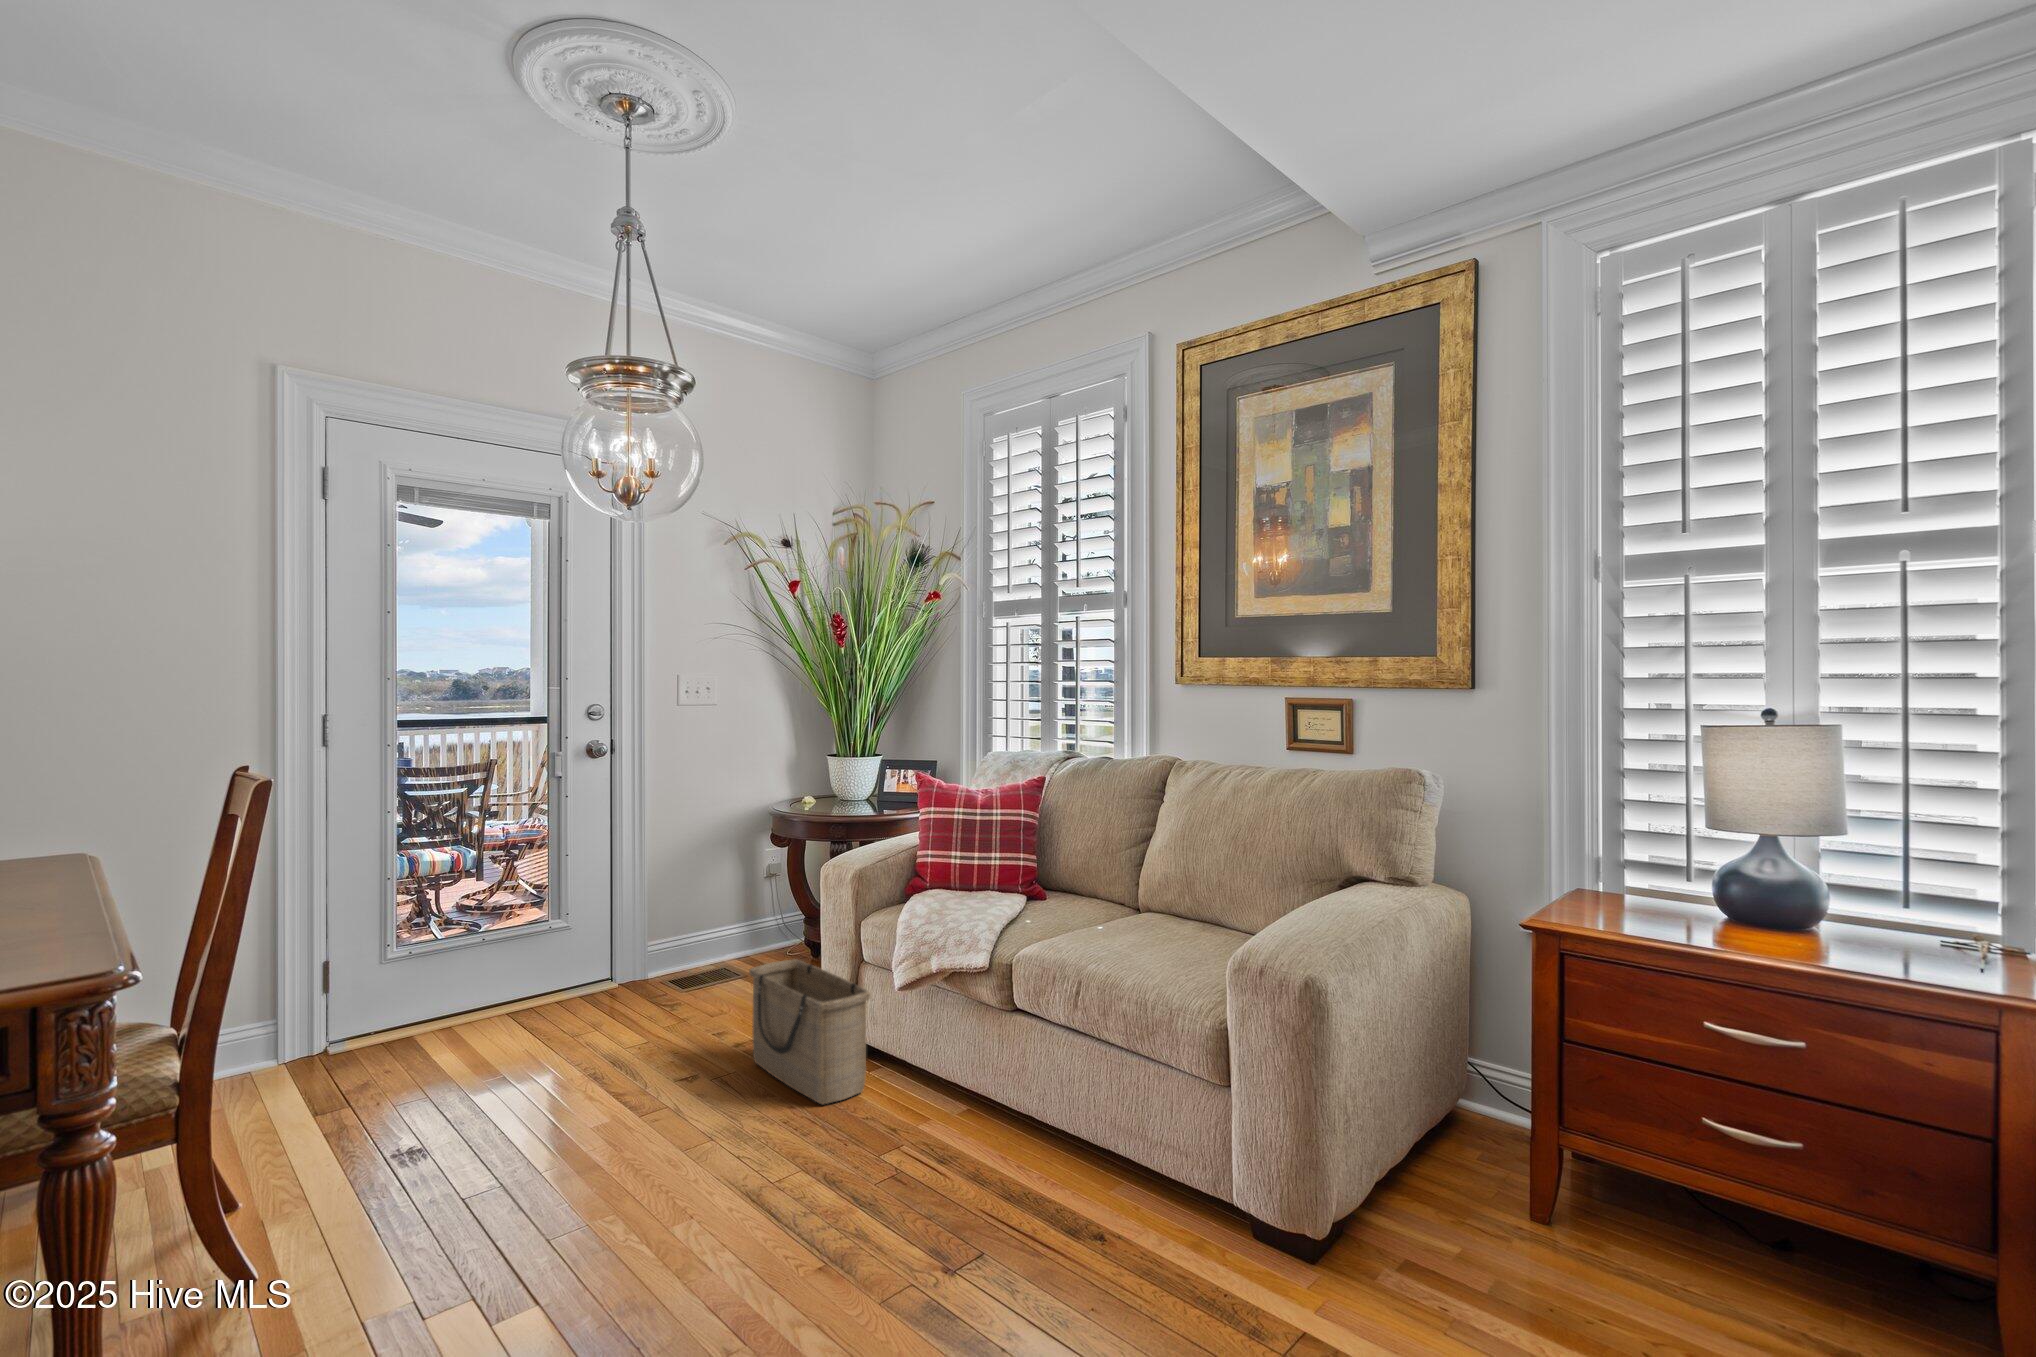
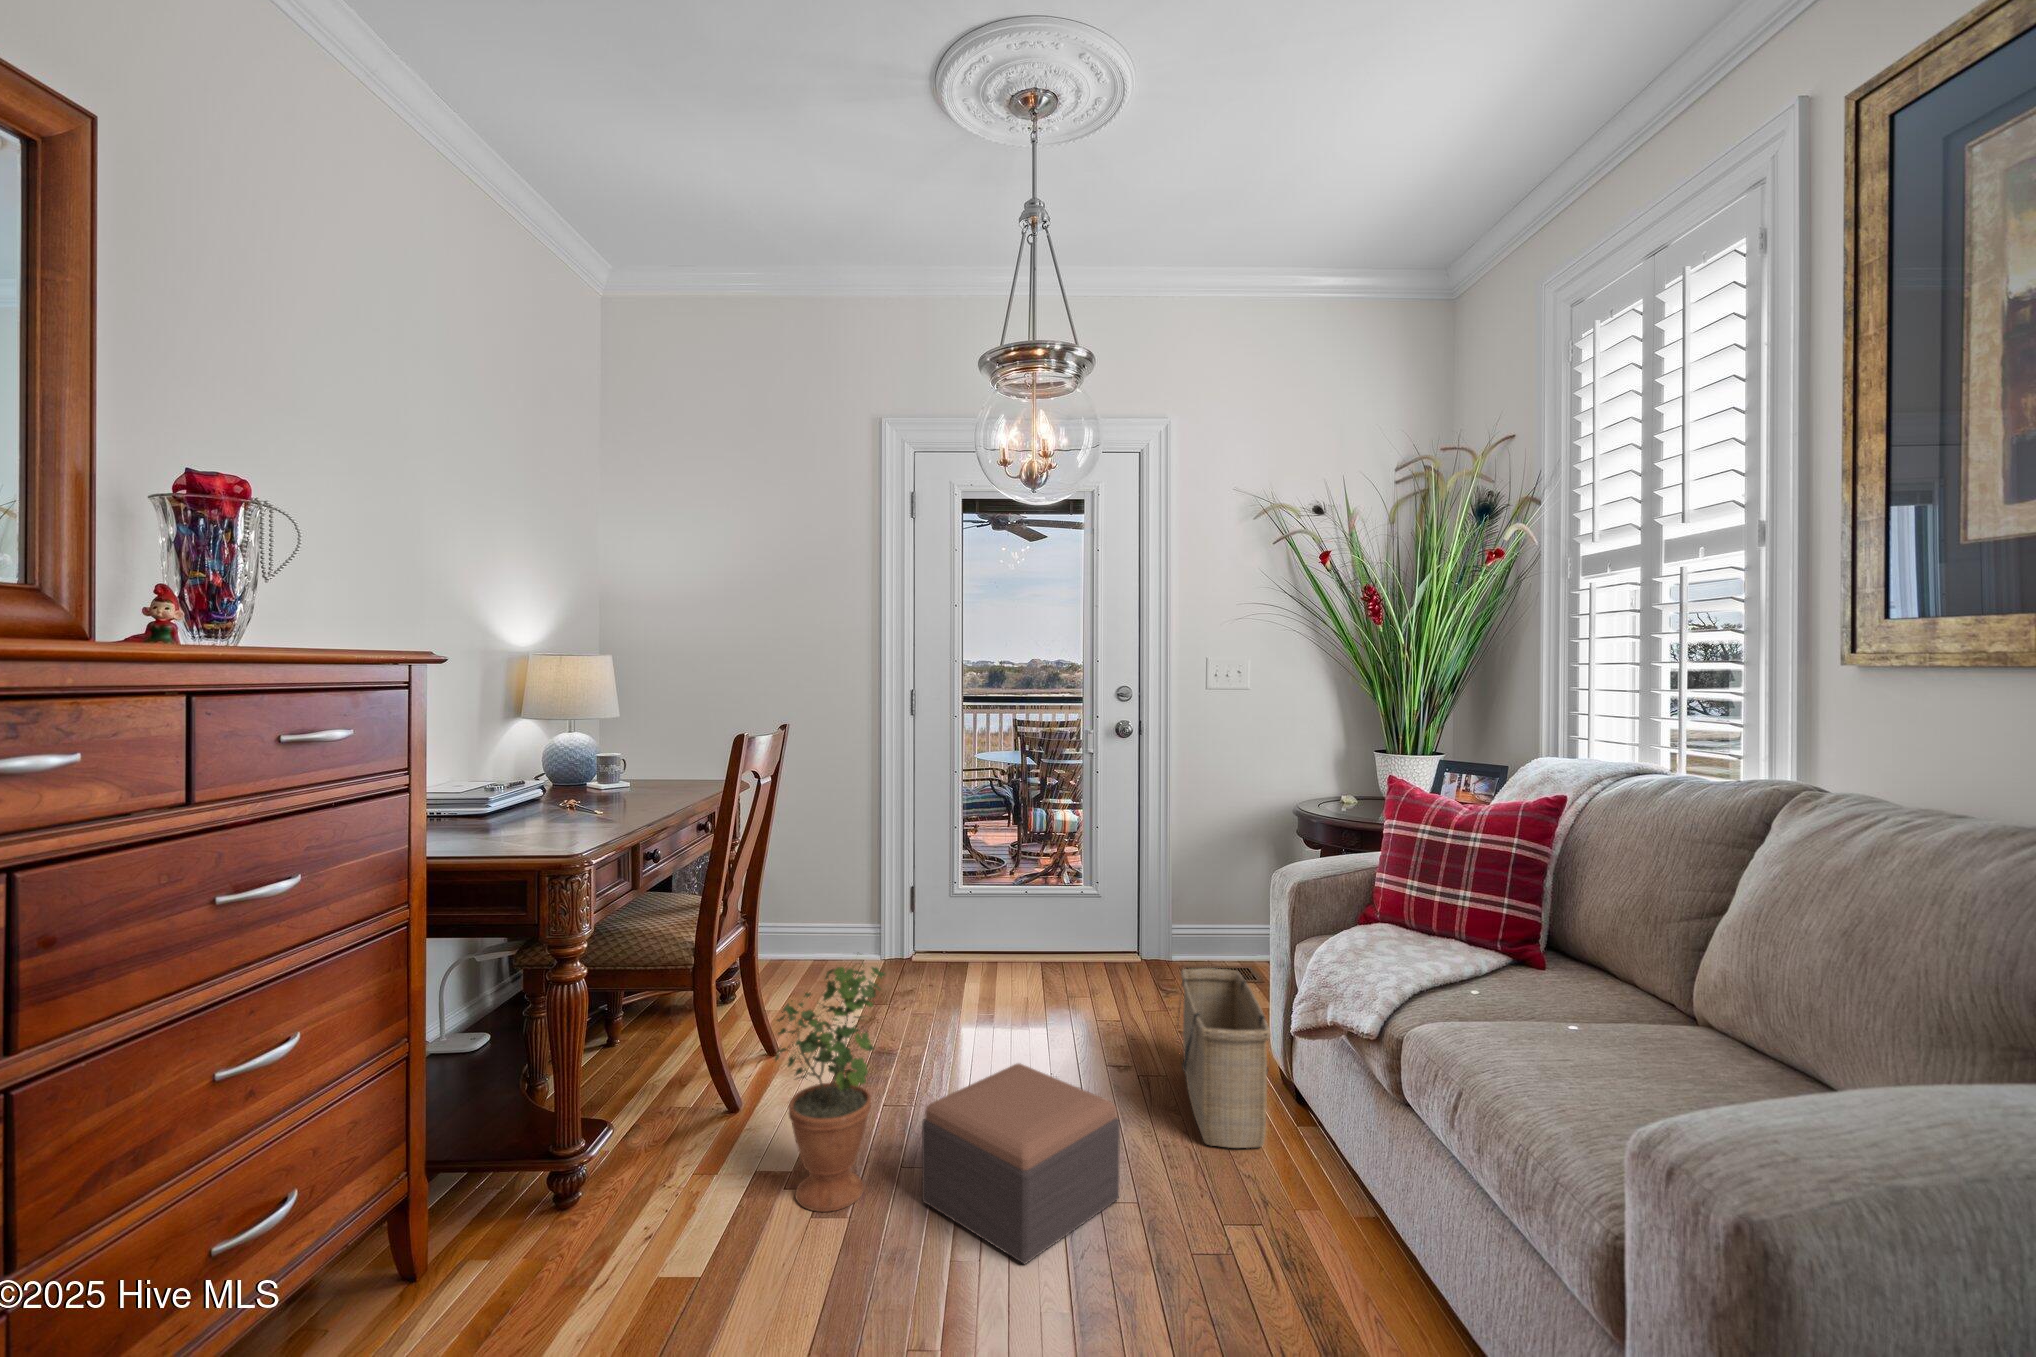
potted plant: none [438,1002,565,1292] -> present [775,967,885,1212]
footstool: none [621,1077,794,1235] -> present [922,1064,1120,1264]

